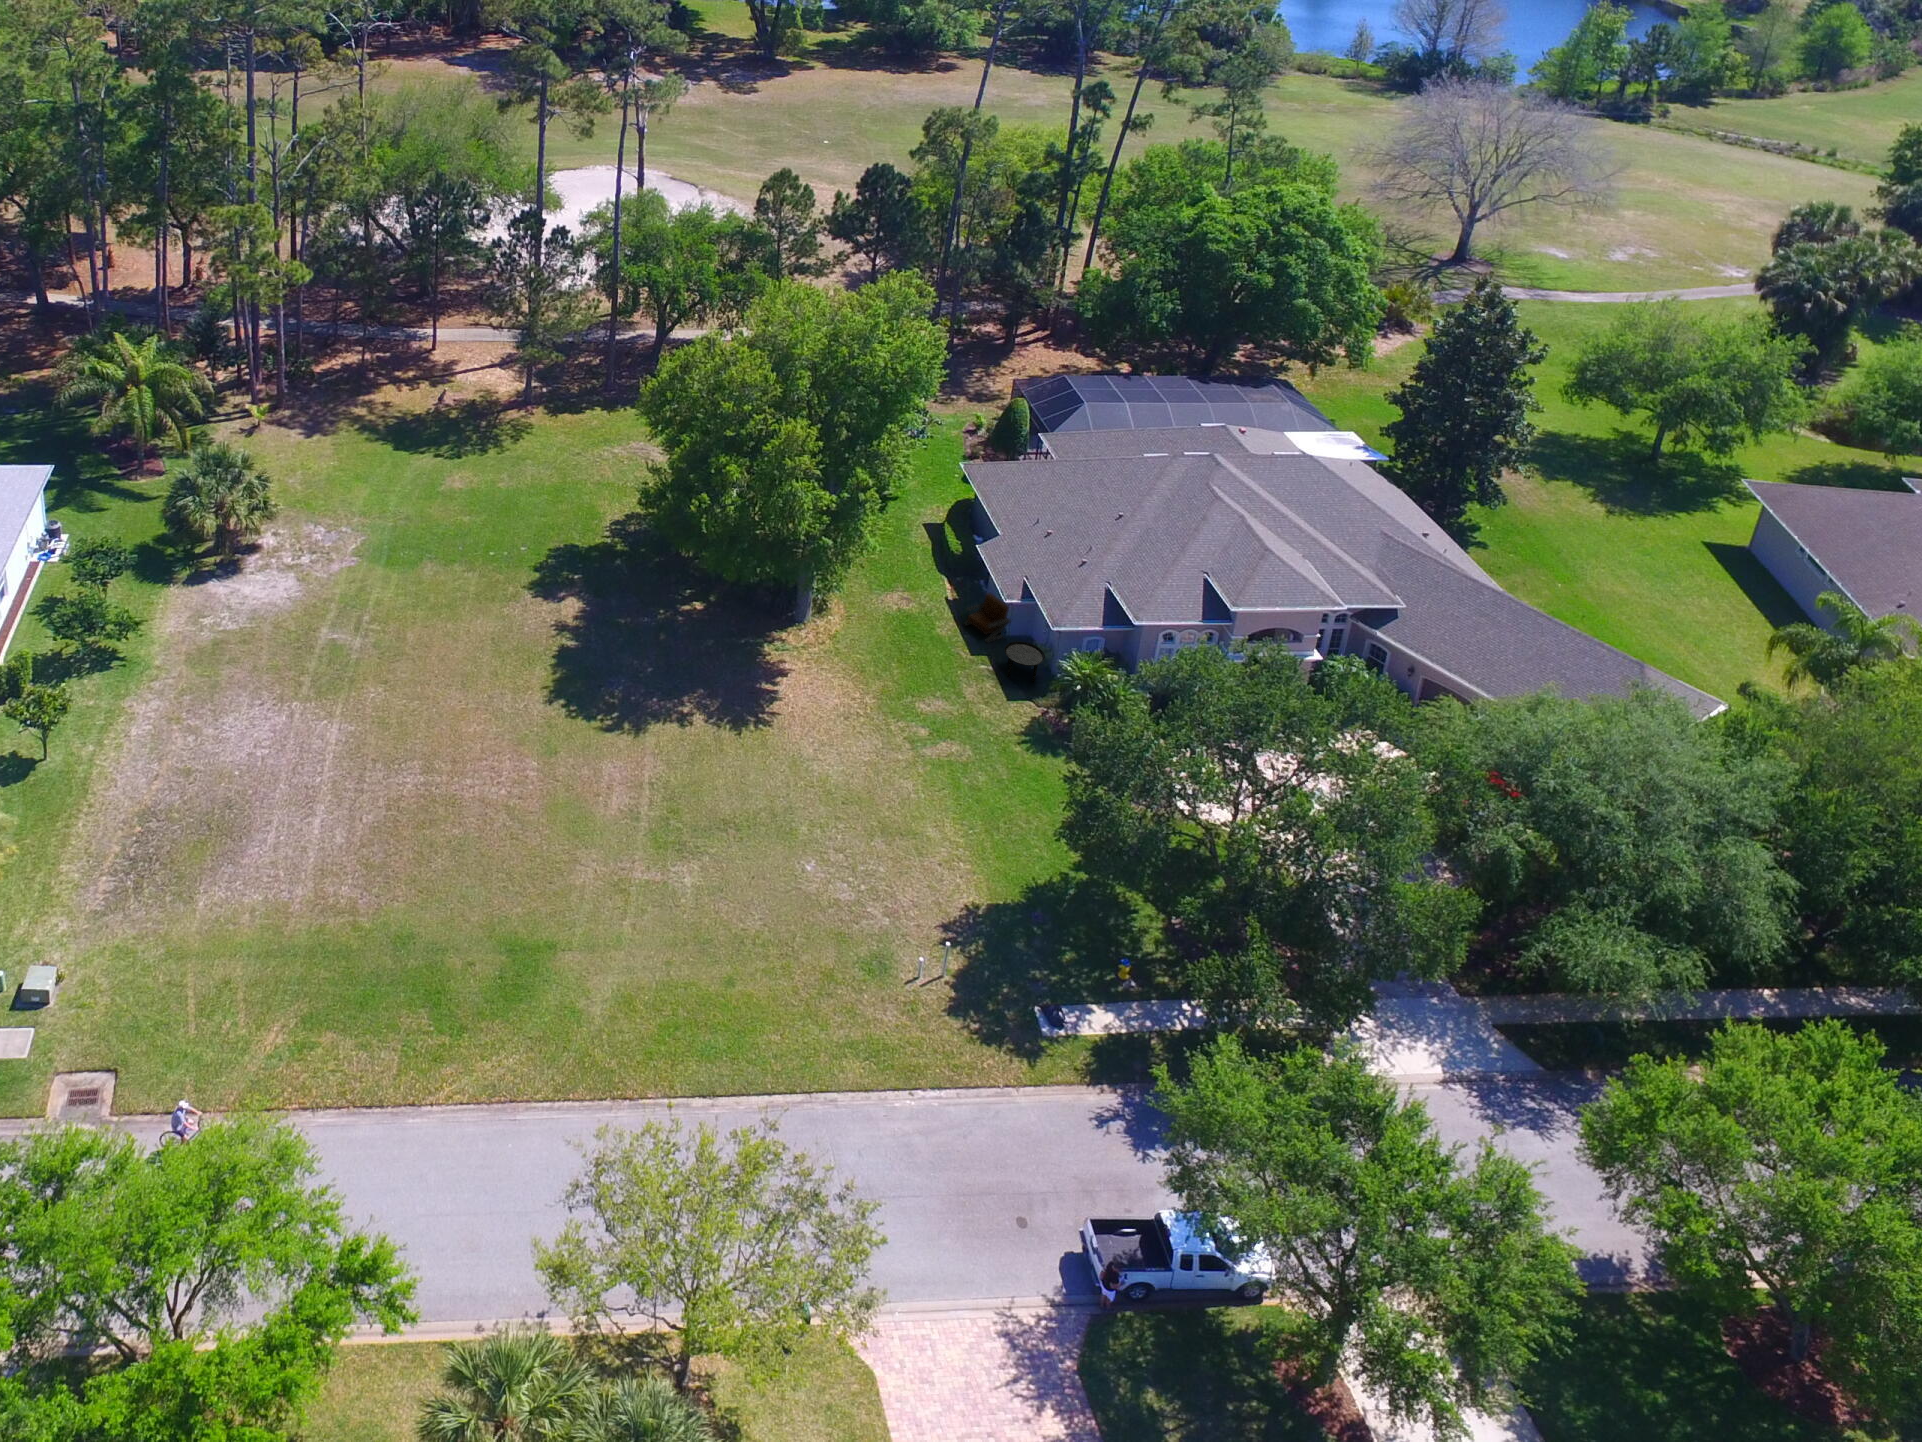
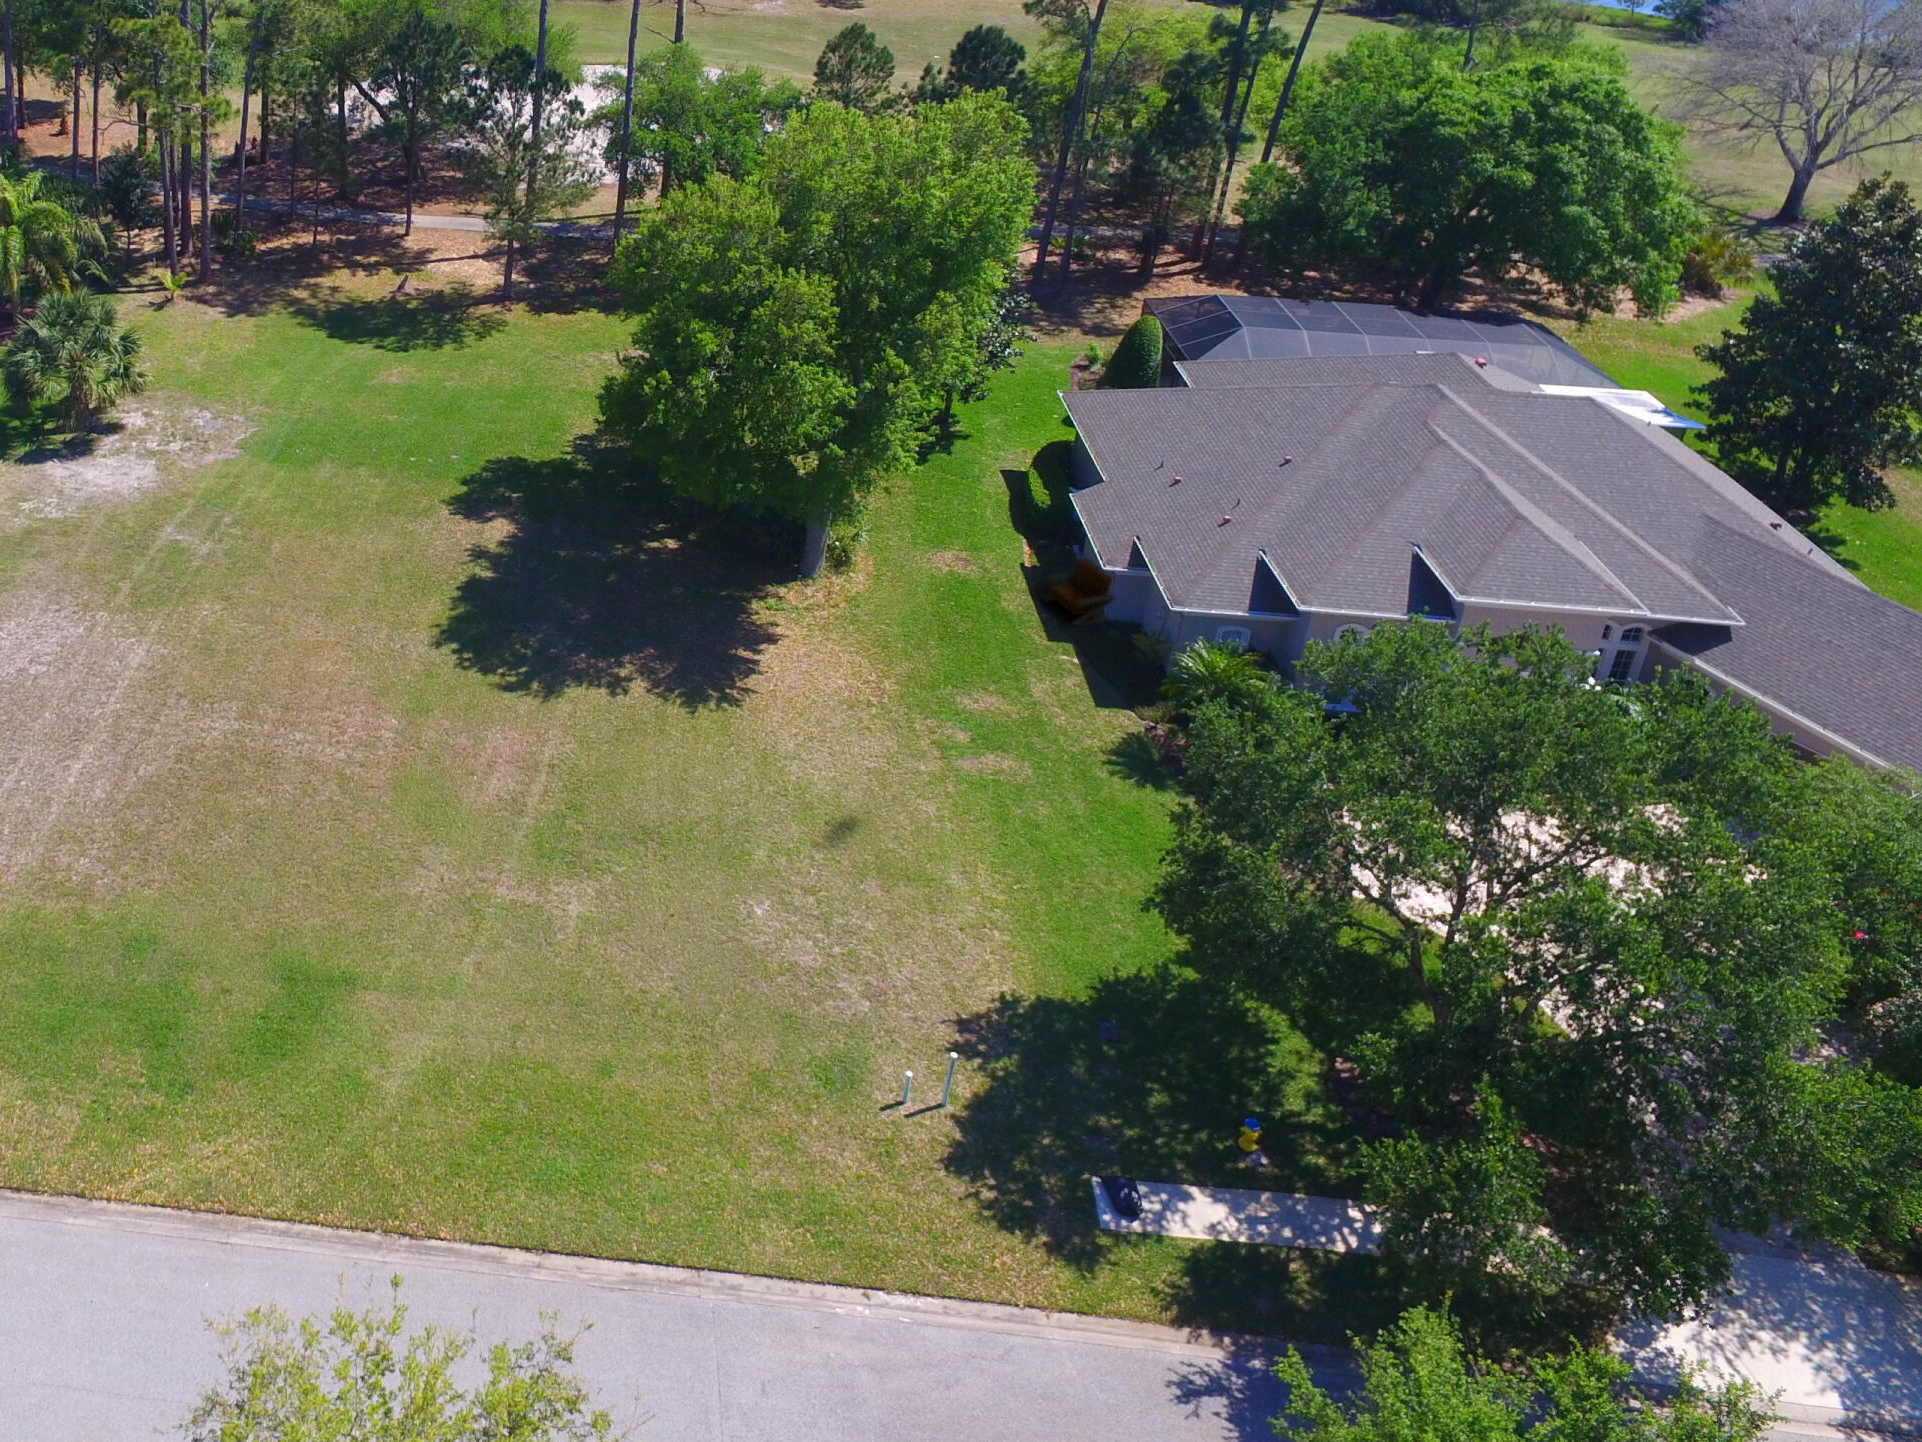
round table: present [1004,641,1045,682] -> none [1099,626,1162,687]

